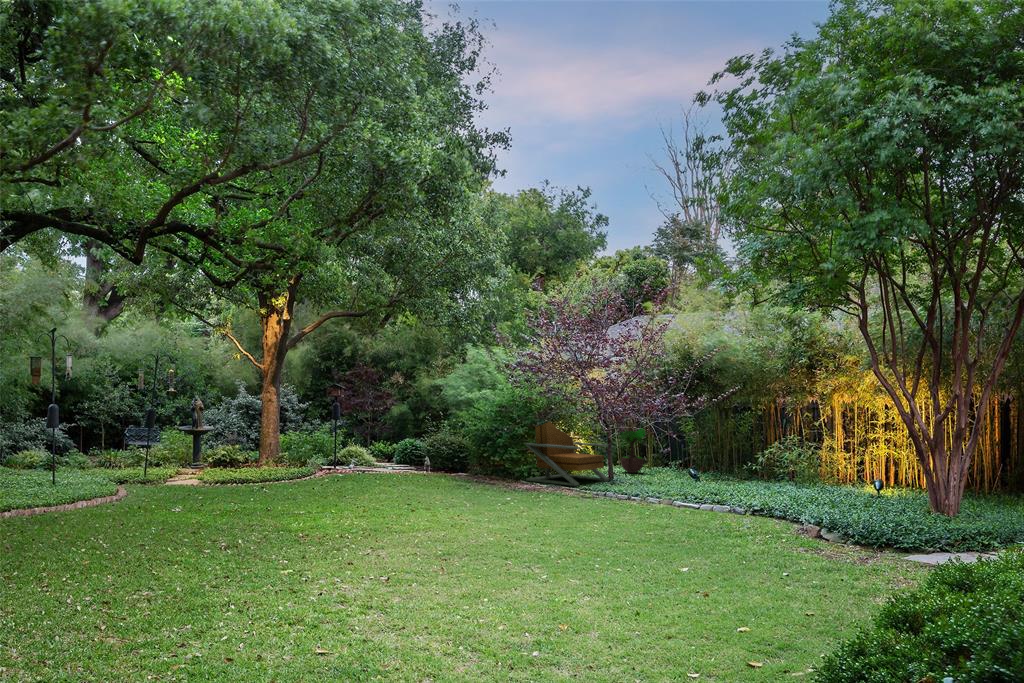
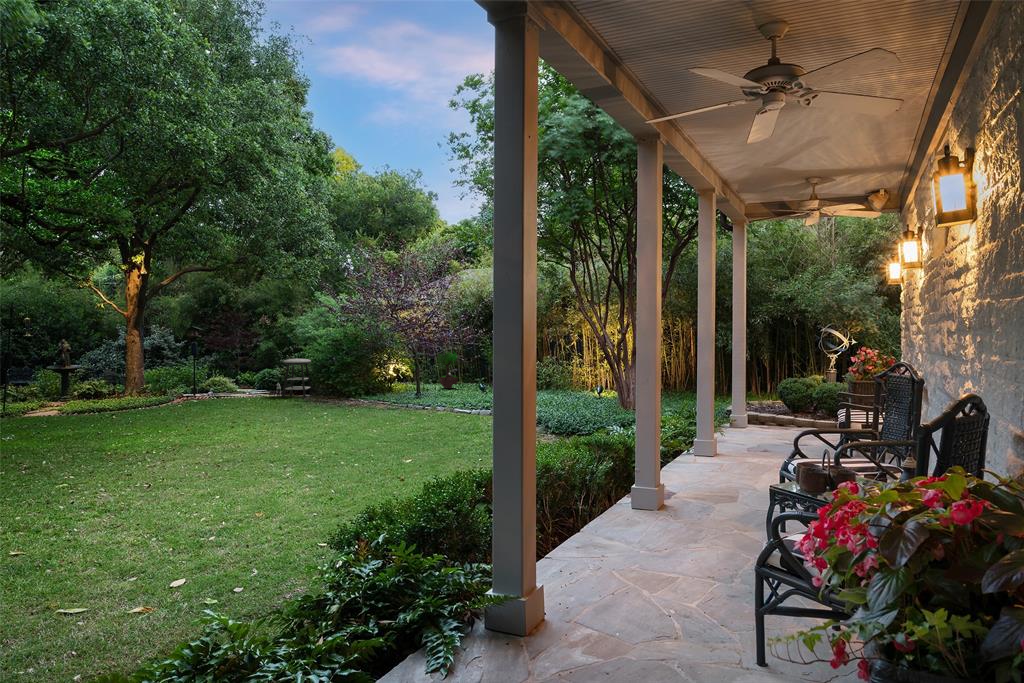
lounge chair: present [525,422,609,486] -> none [350,346,422,401]
stool: none [440,428,475,477] -> present [282,359,313,398]

